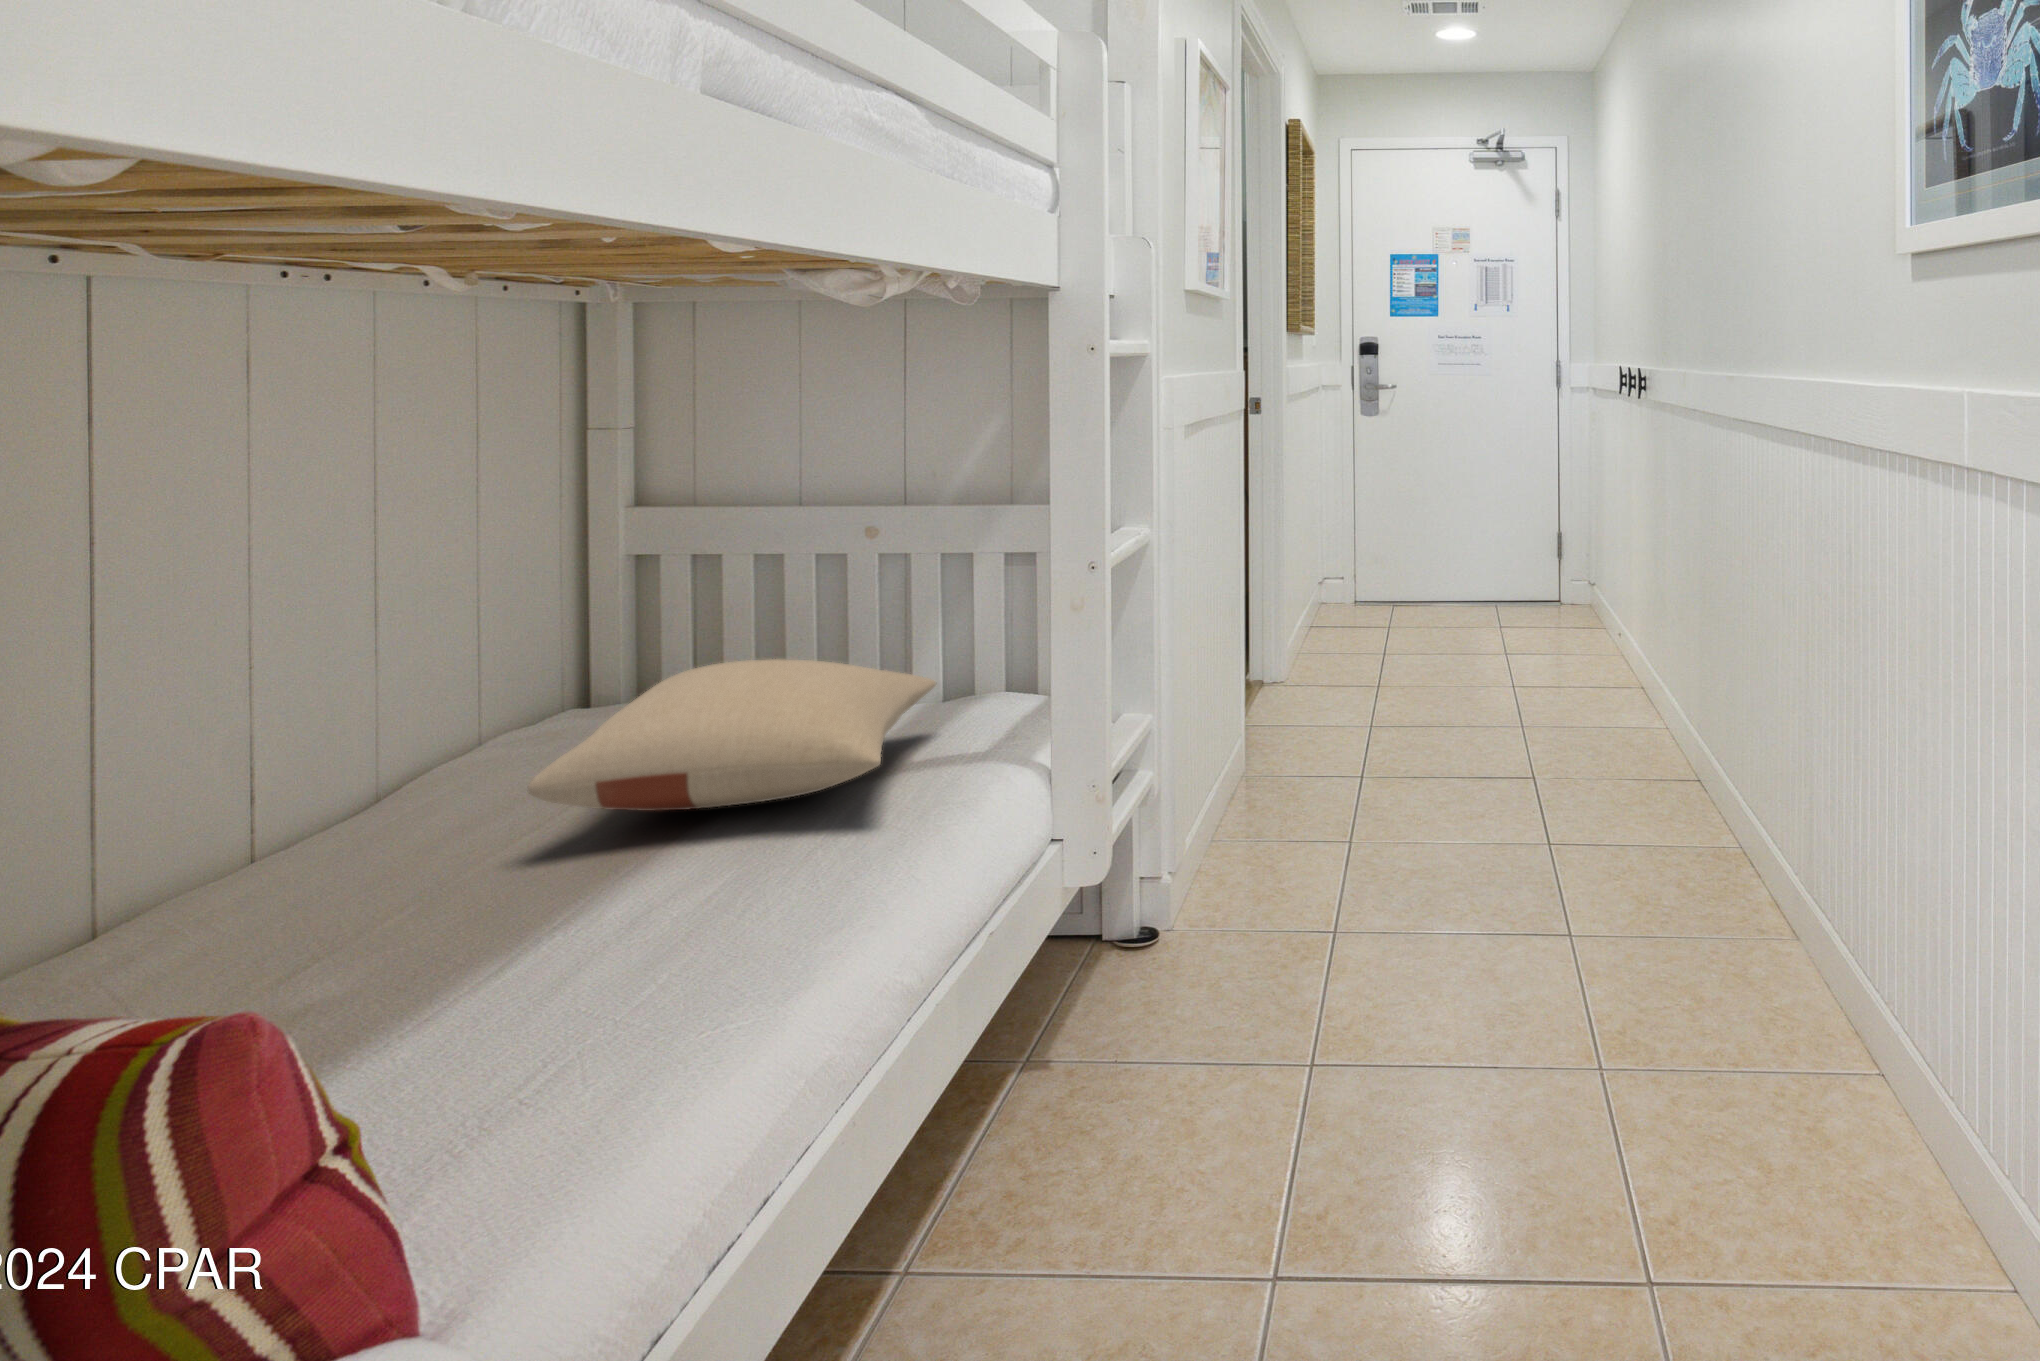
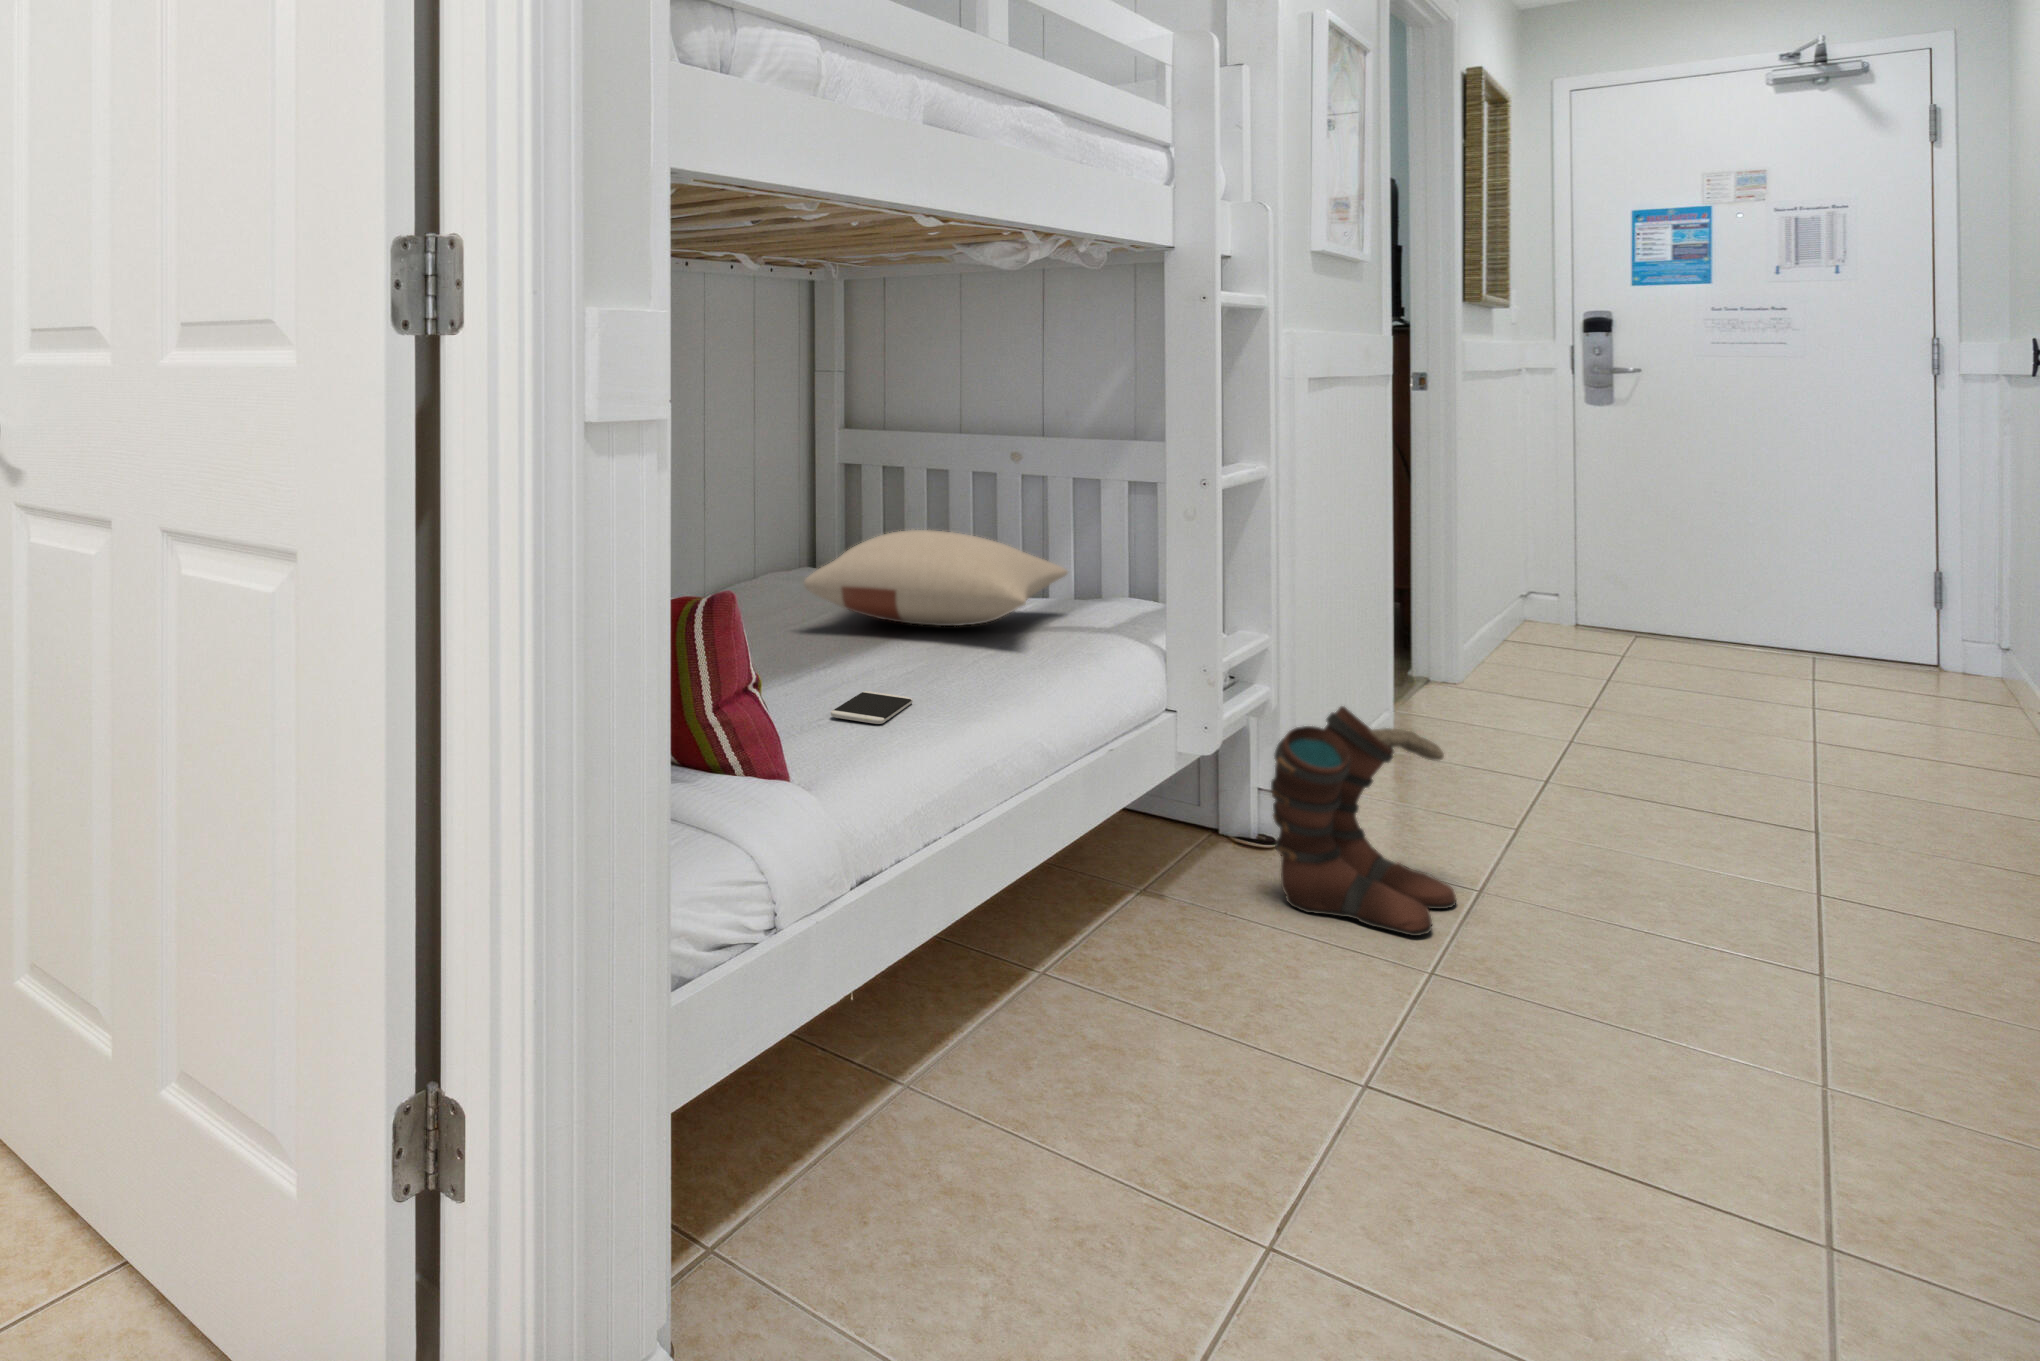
boots: none [1165,781,1331,1032] -> present [1271,706,1456,936]
smartphone: none [526,1004,693,1112] -> present [831,691,913,724]

